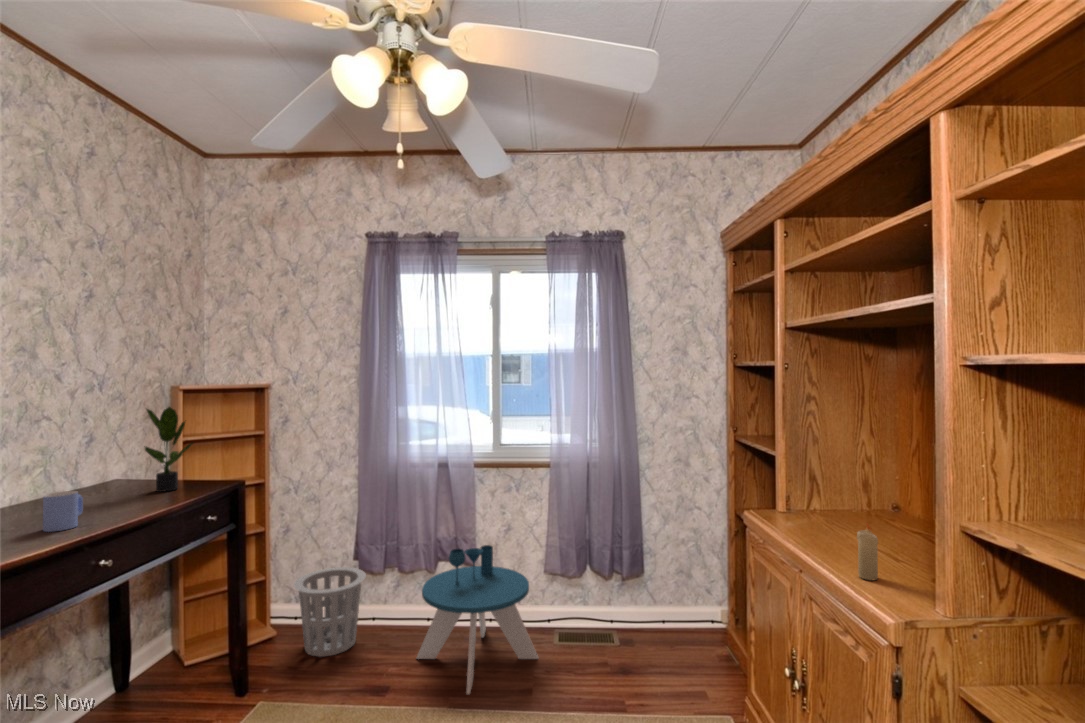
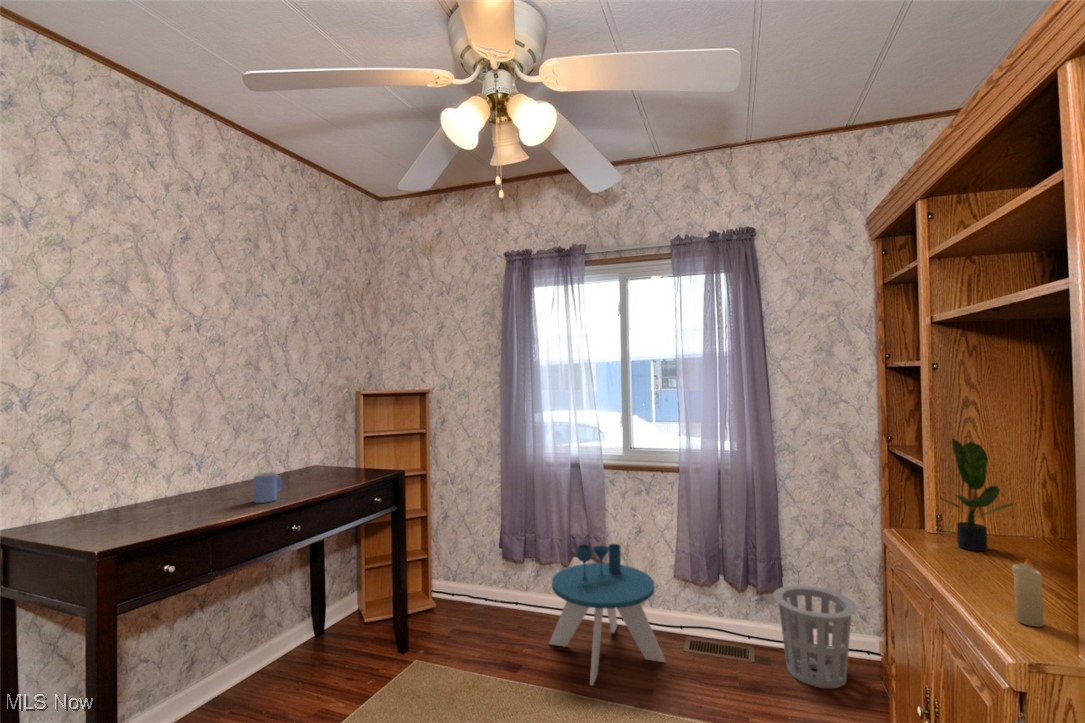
potted plant: present [145,407,193,492] -> present [945,438,1013,551]
waste basket: present [294,567,366,657] -> present [773,586,857,688]

